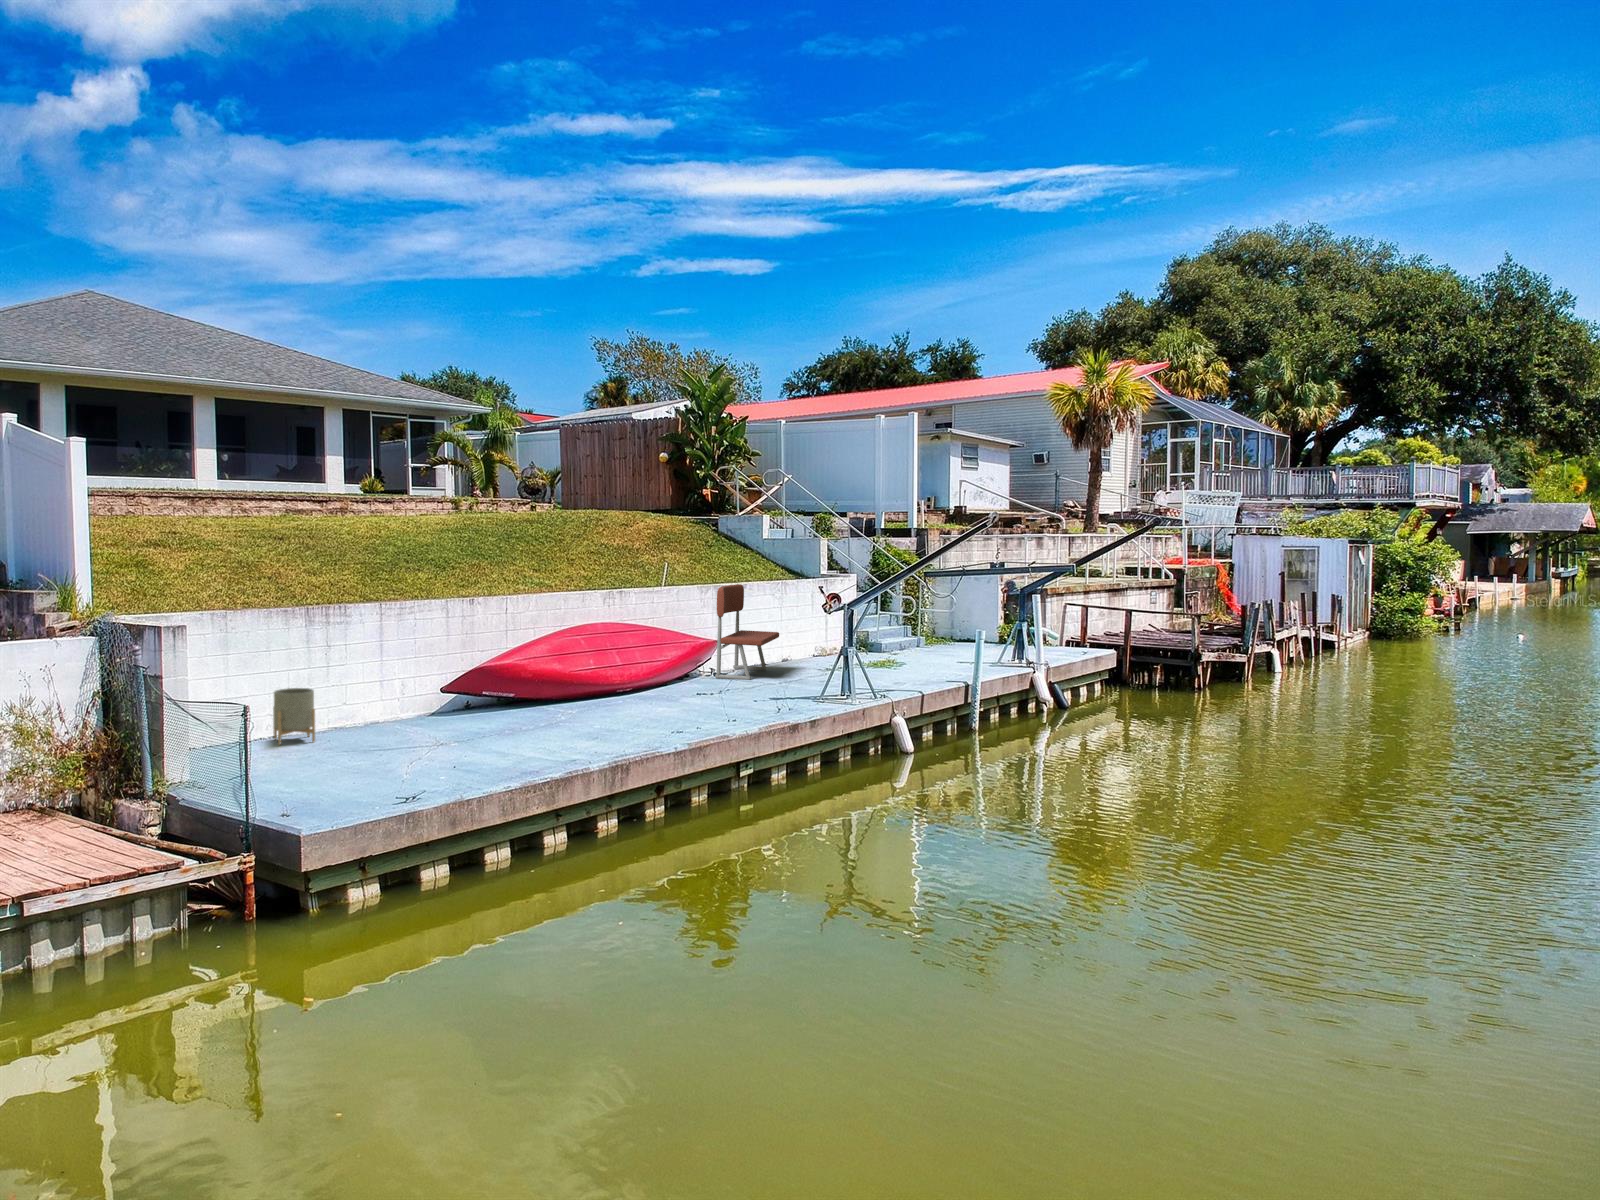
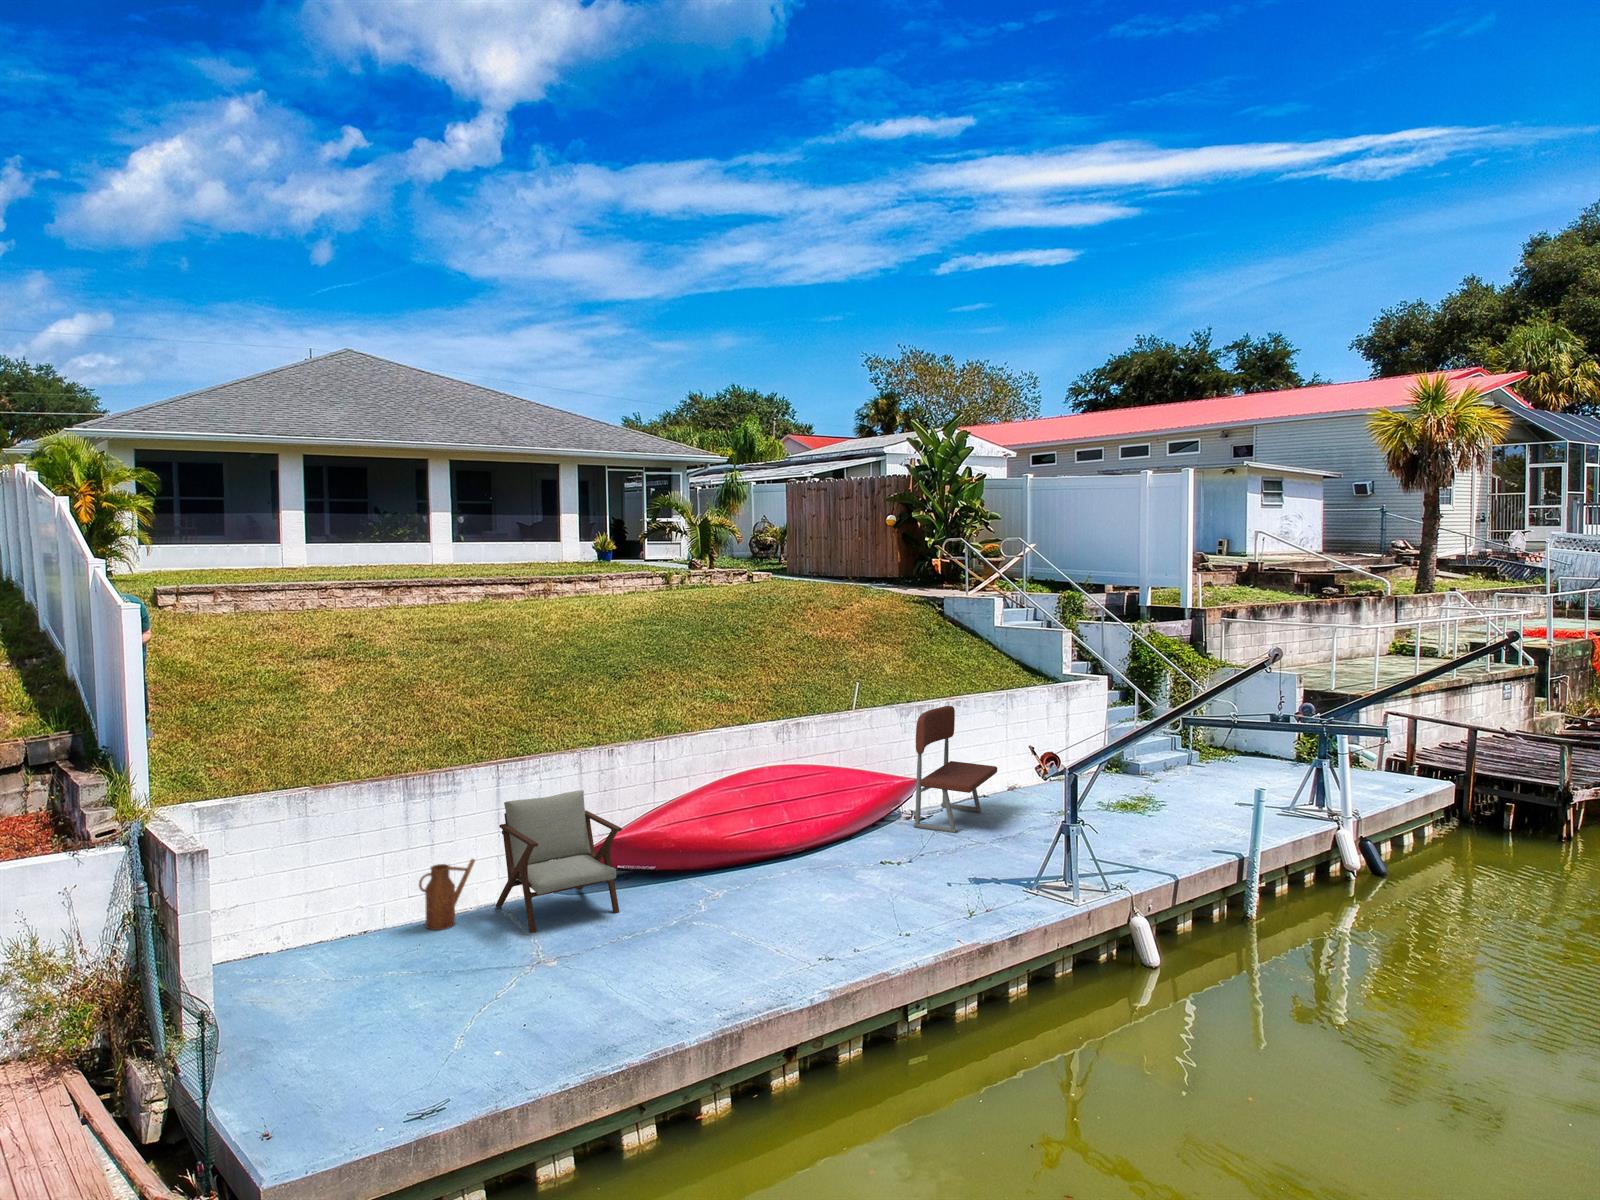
lounge chair: none [385,626,498,732] -> present [496,790,622,933]
watering can: none [326,677,371,733] -> present [419,859,475,930]
planter: present [273,688,315,745] -> none [353,879,399,954]

